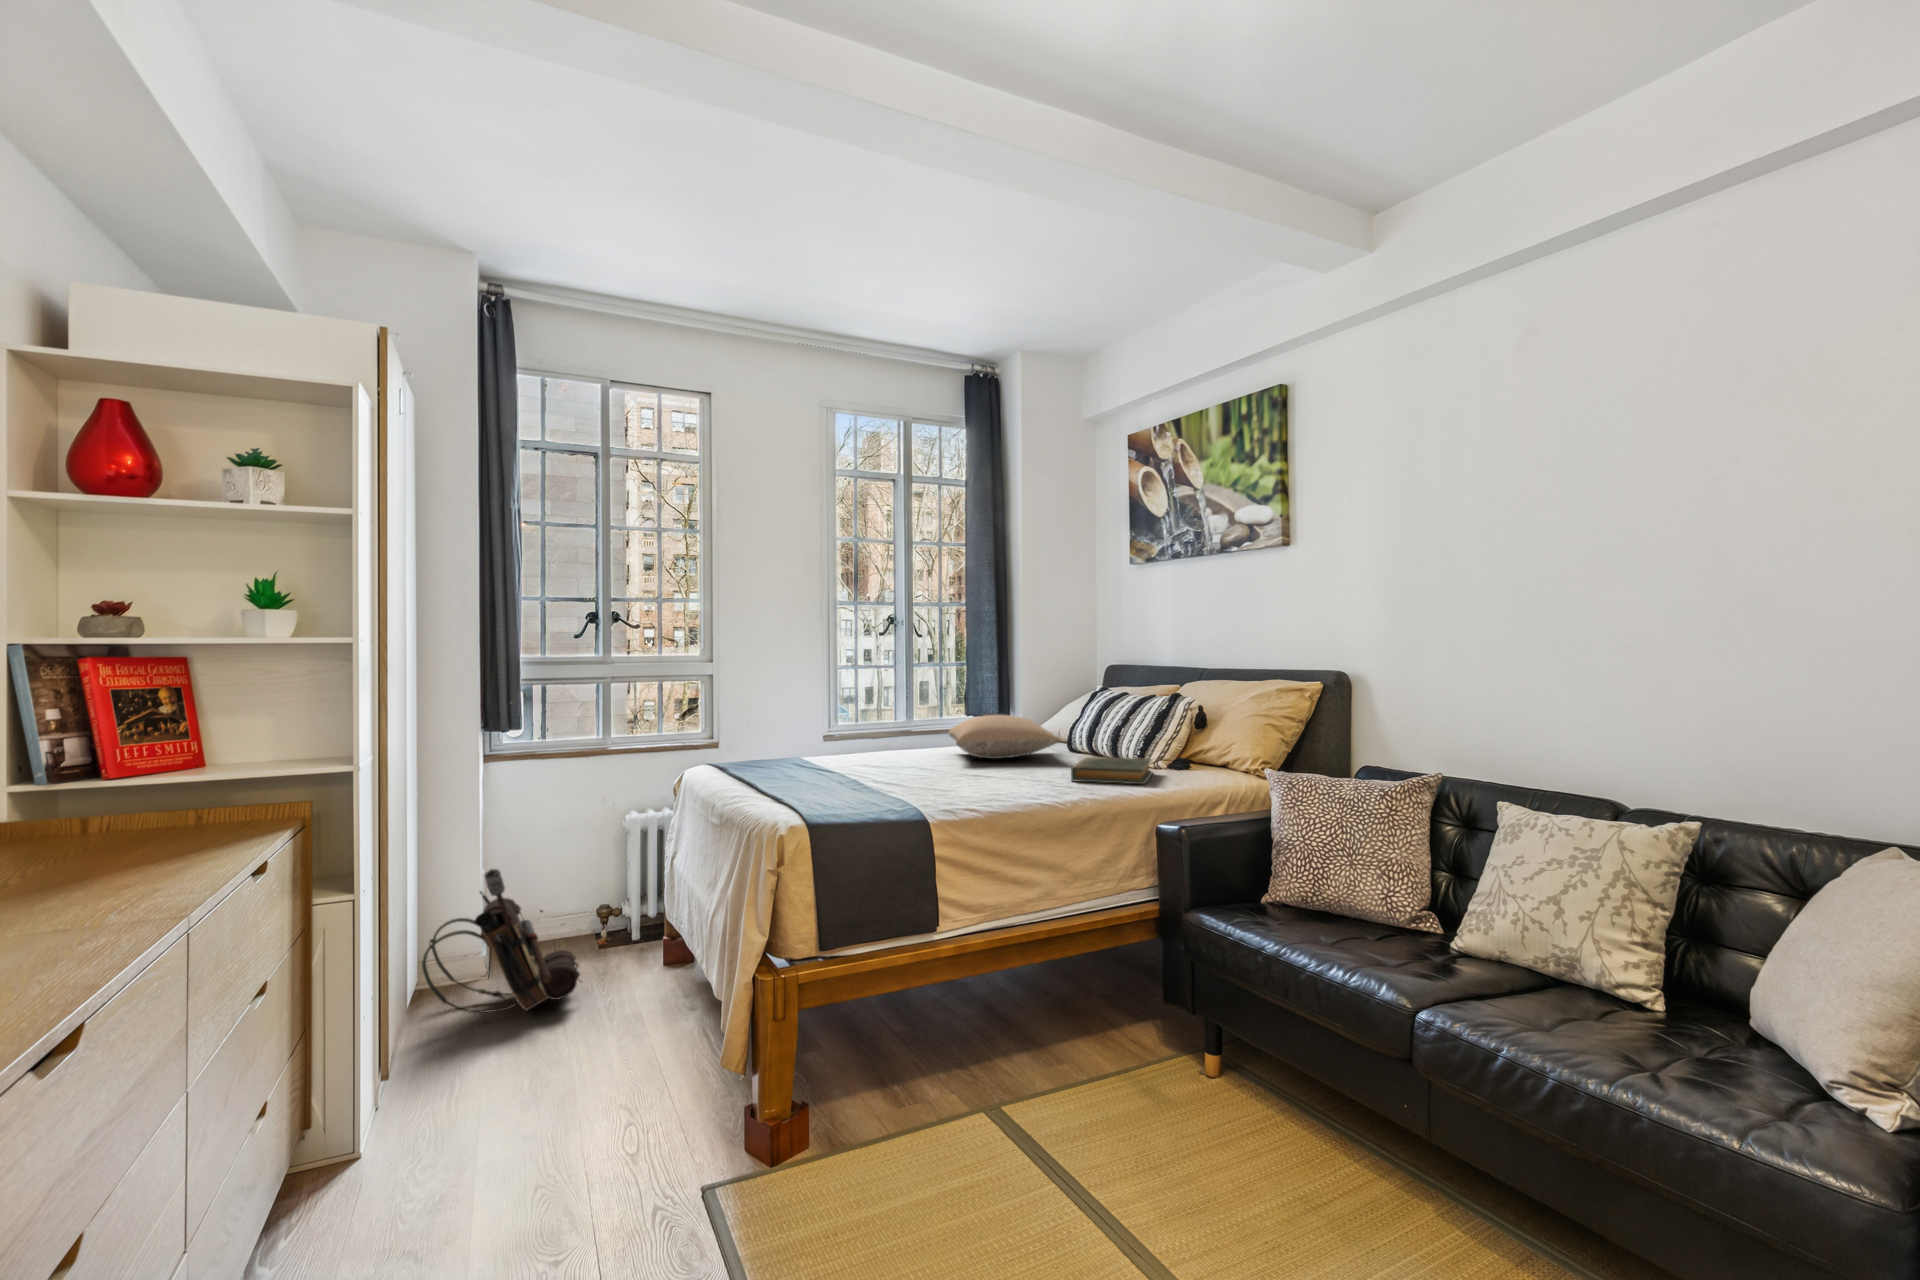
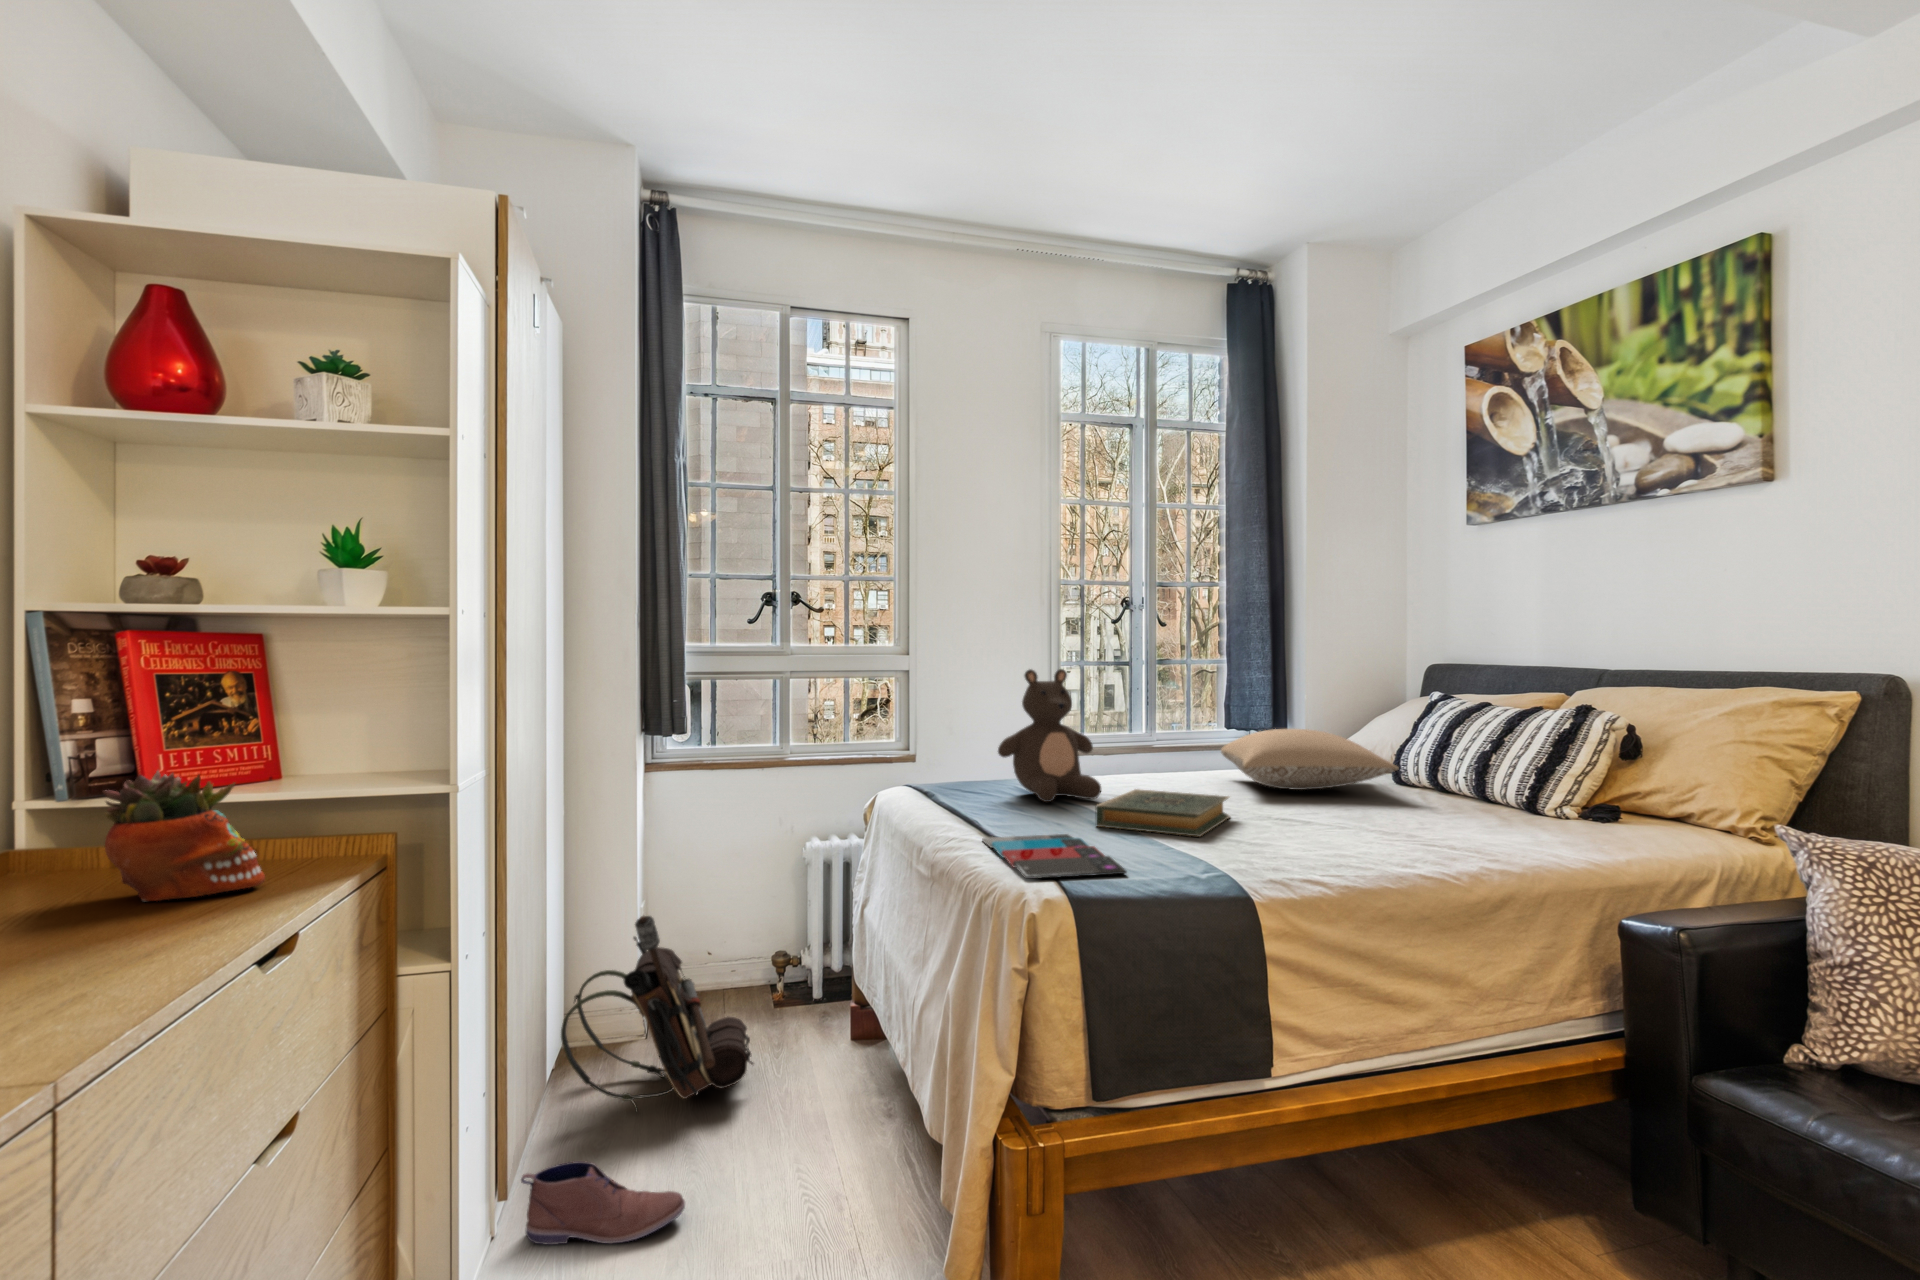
teddy bear: none [775,674,852,772] -> present [998,669,1101,802]
succulent planter: none [101,756,222,847] -> present [103,771,265,901]
hardback book: present [1071,757,1153,784] -> present [1096,789,1230,837]
smartphone: none [755,791,849,817] -> present [982,834,1127,879]
shoe: none [401,1045,532,1105] -> present [521,1161,685,1245]

